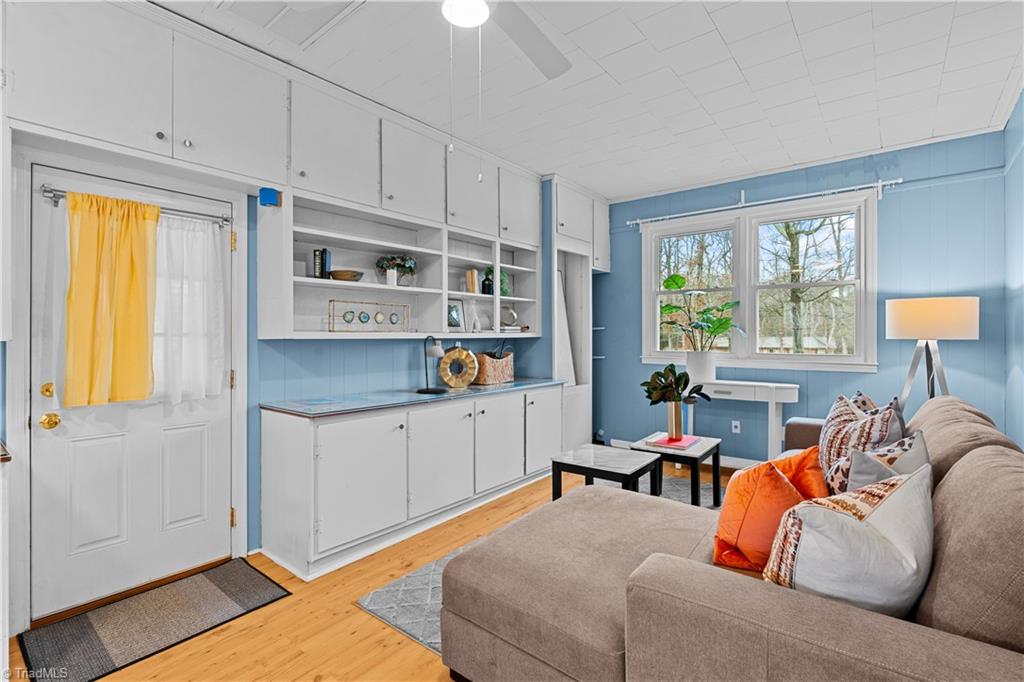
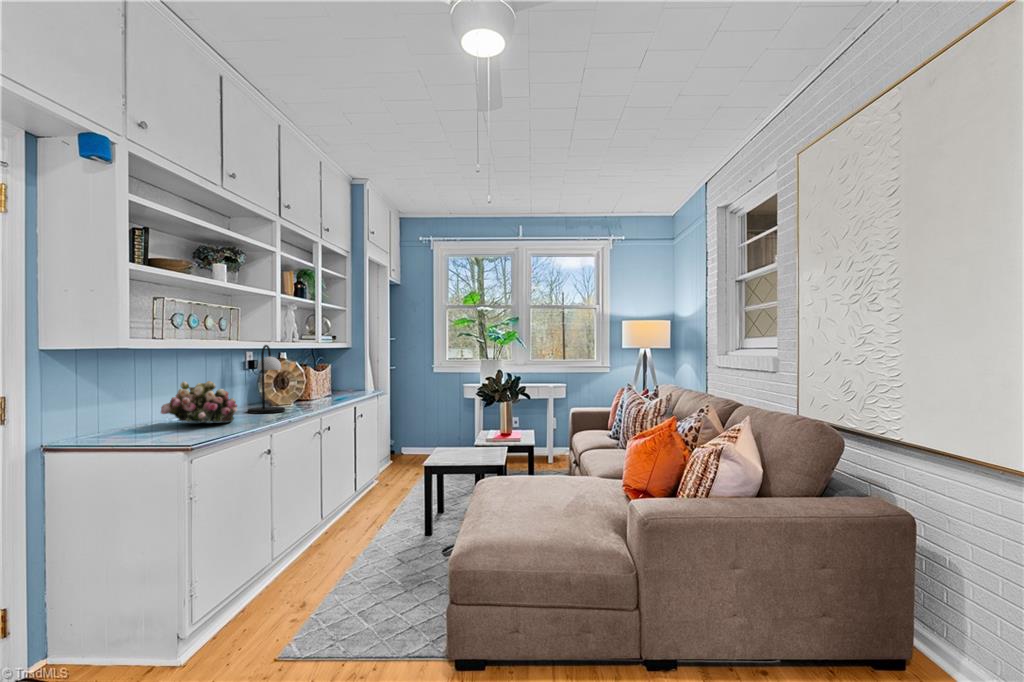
flower arrangement: none [334,364,391,398] -> present [161,381,237,422]

